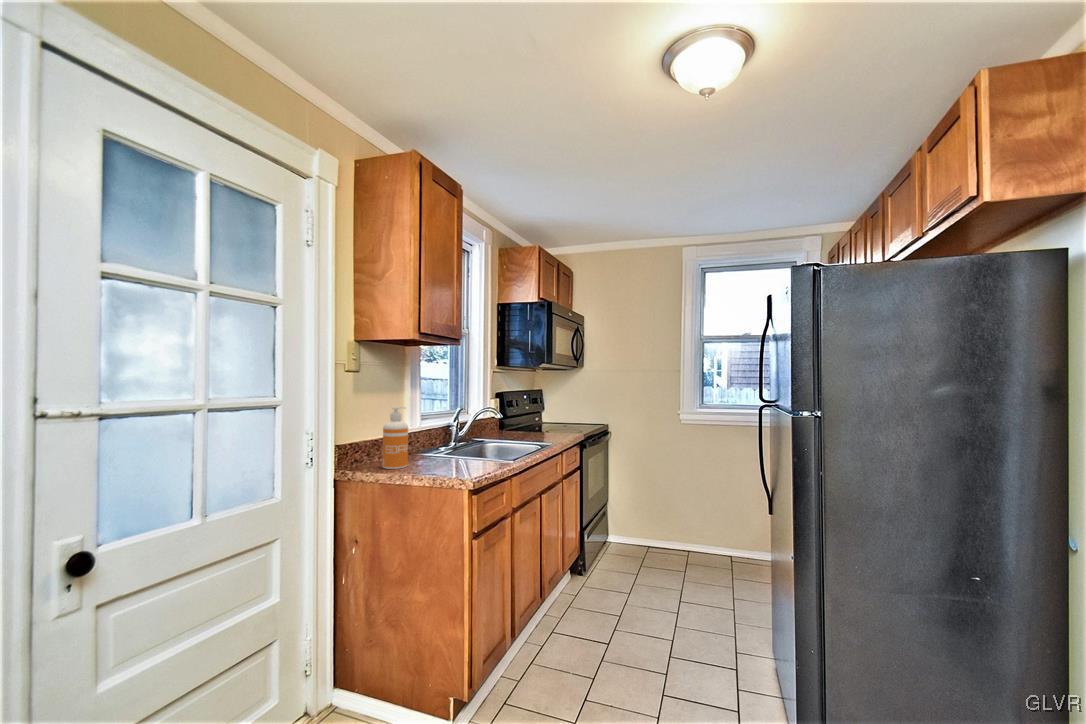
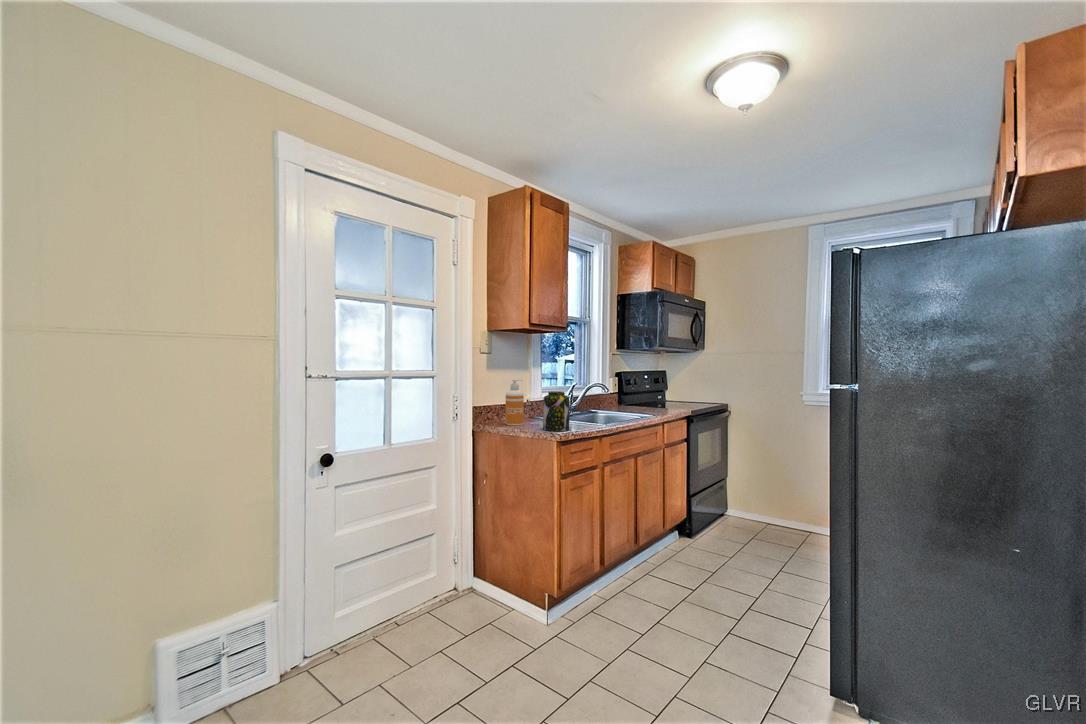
jar: none [441,422,476,475] -> present [543,392,569,431]

